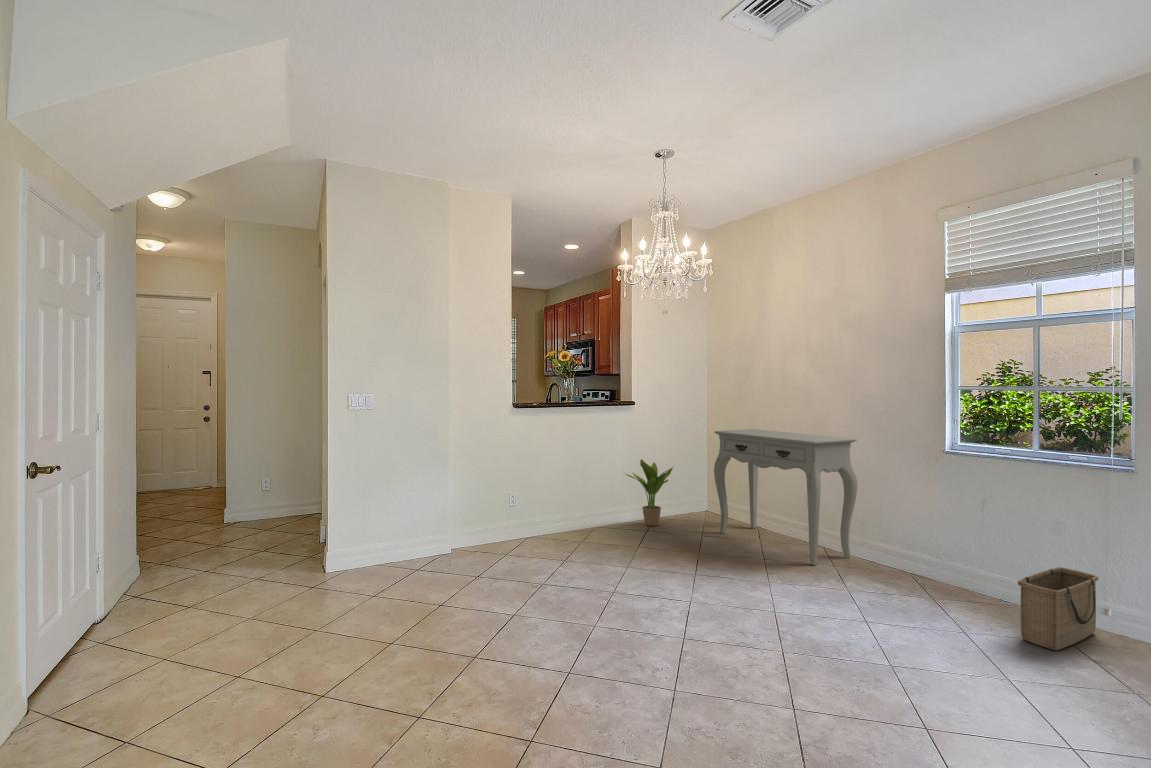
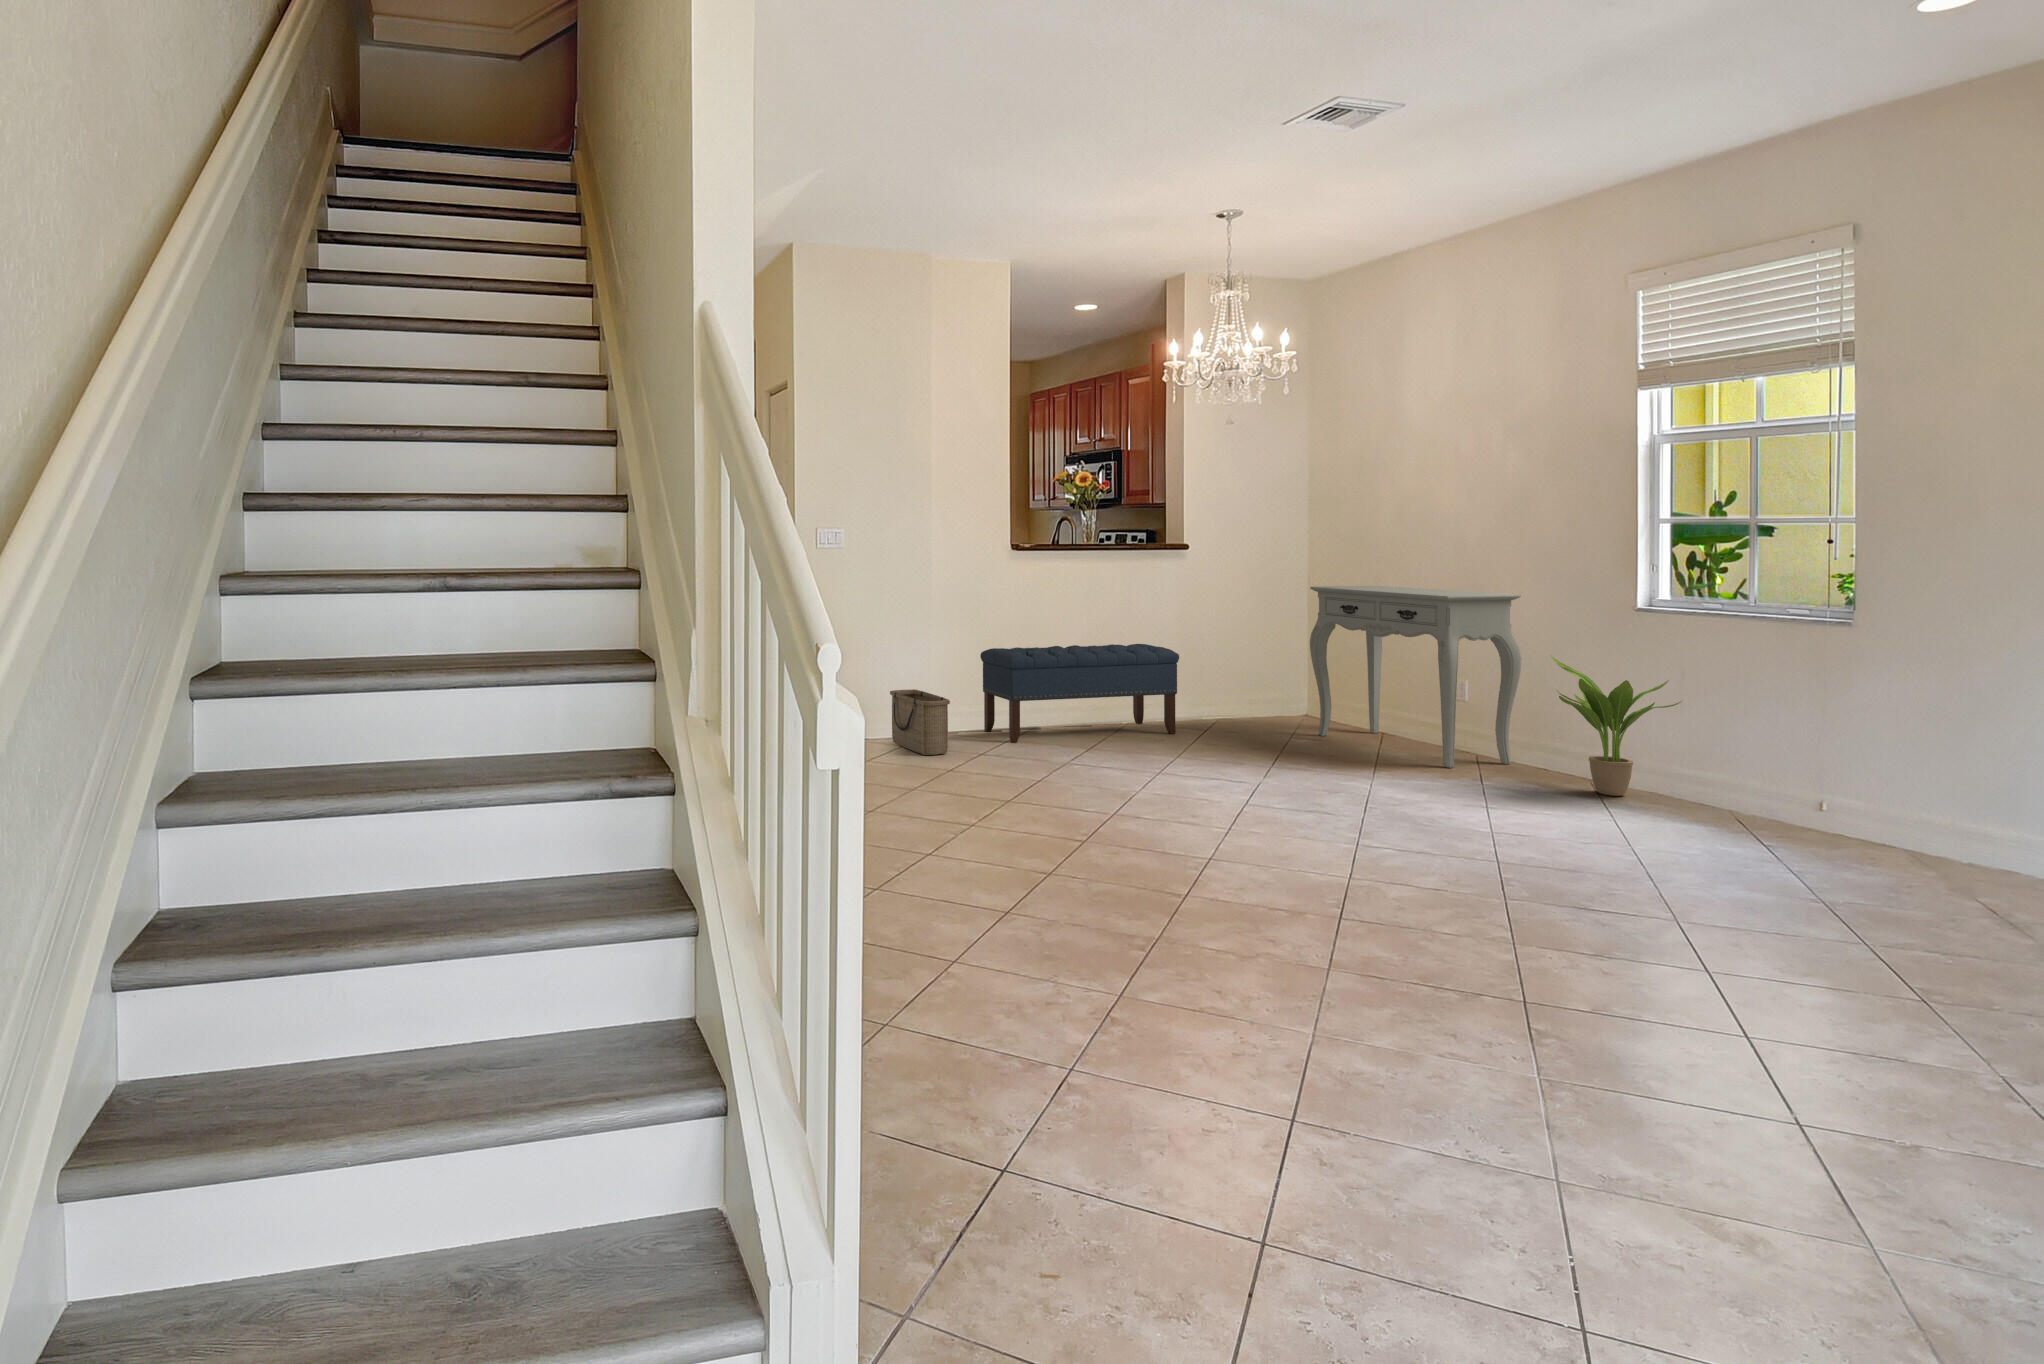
potted plant: present [626,459,673,526] -> present [1550,655,1682,796]
bench: none [487,472,629,556] -> present [980,644,1179,743]
basket: present [1018,567,1099,650] -> present [890,689,950,755]

